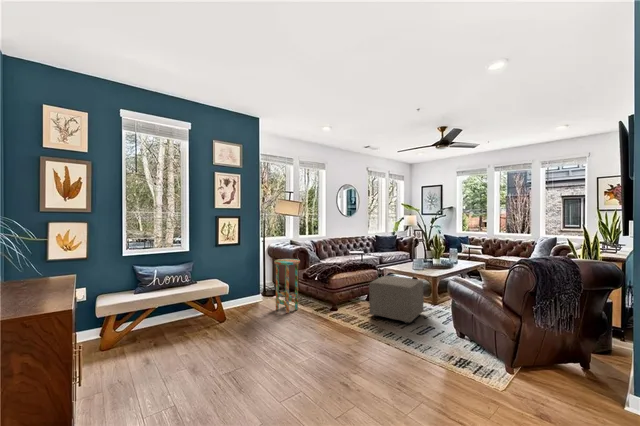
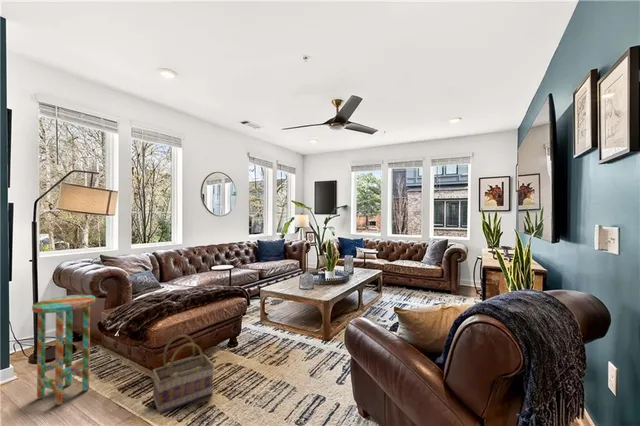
ottoman: present [369,276,424,323] -> none [222,309,309,394]
basket: none [333,284,366,322] -> present [153,335,214,413]

